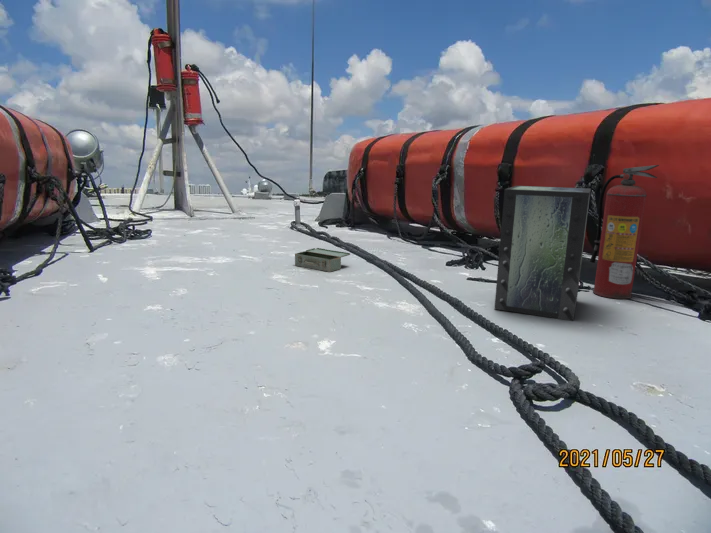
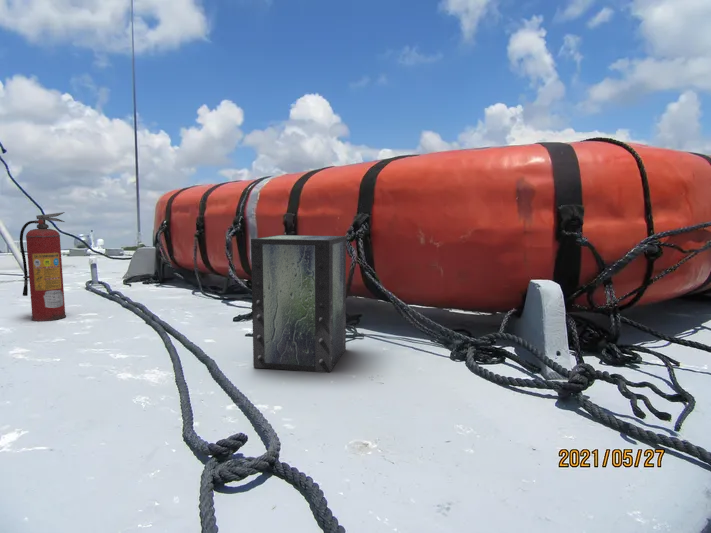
fire extinguisher: present [590,165,659,299] -> present [20,212,66,321]
toolbox: present [295,248,350,272] -> none [46,312,118,339]

